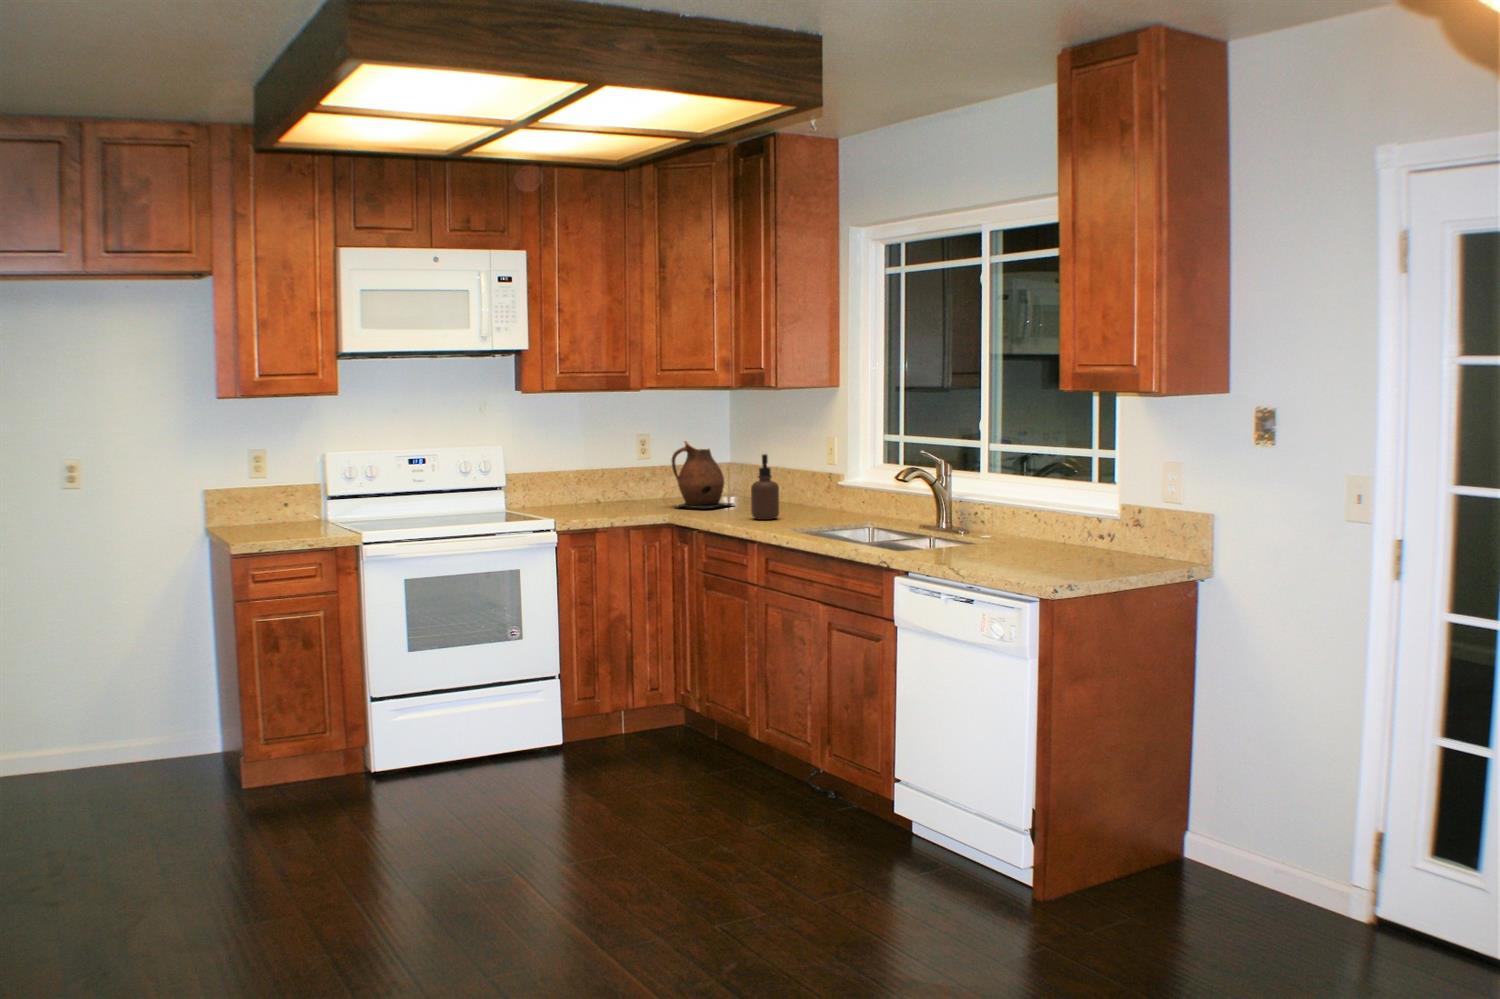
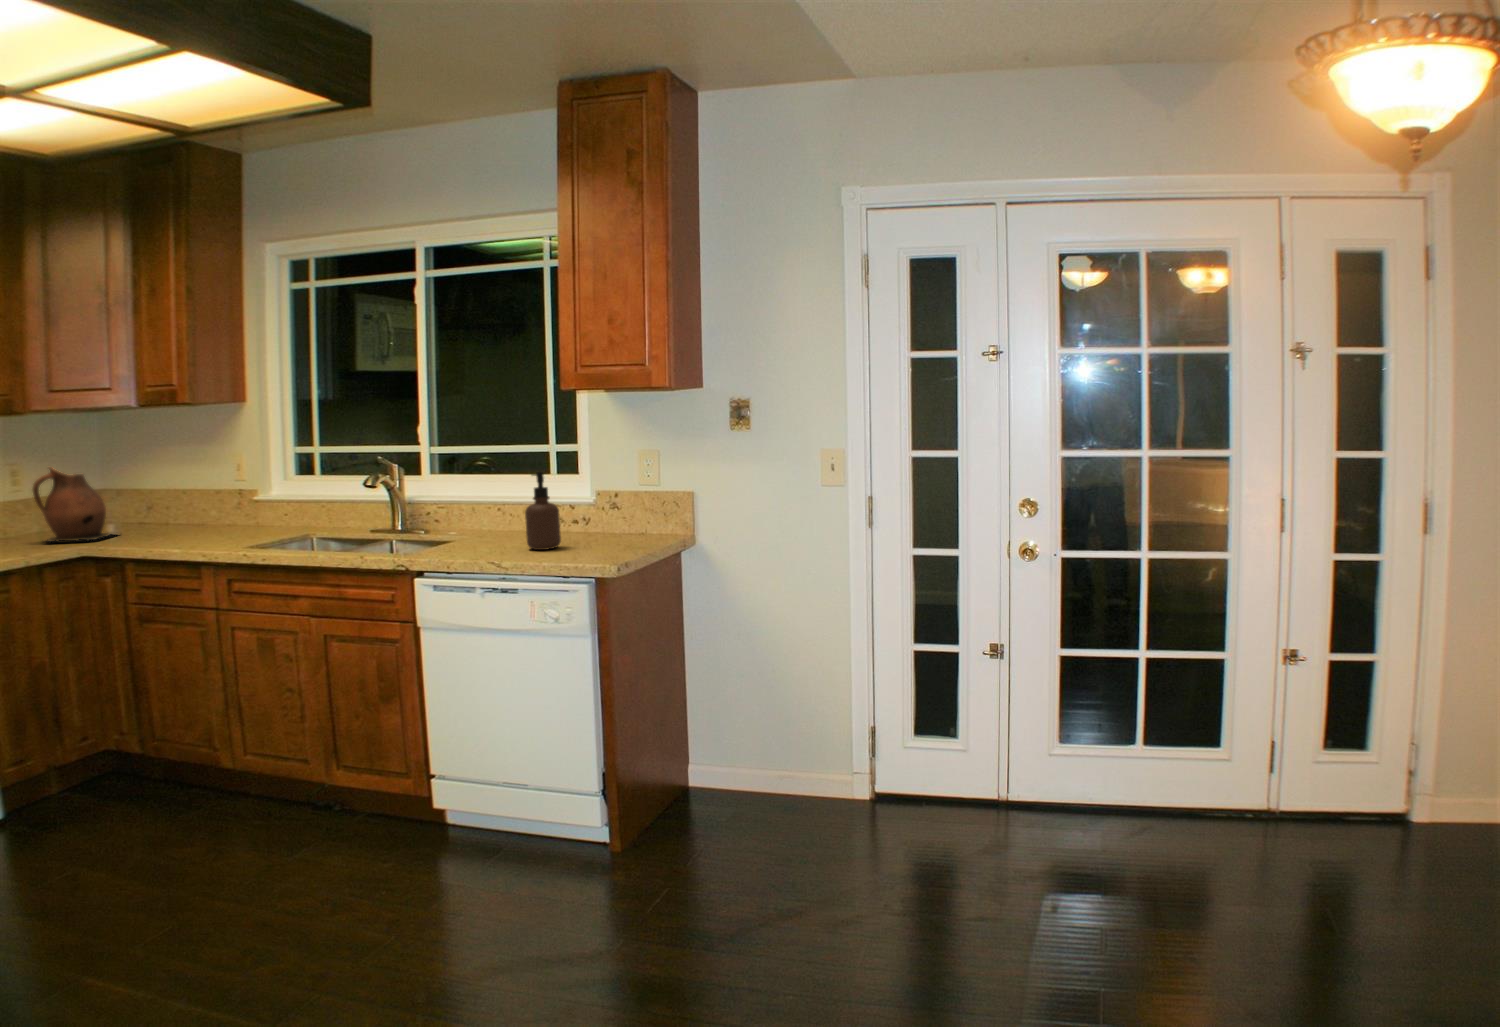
soap dispenser: present [751,454,779,520] -> present [525,471,561,550]

